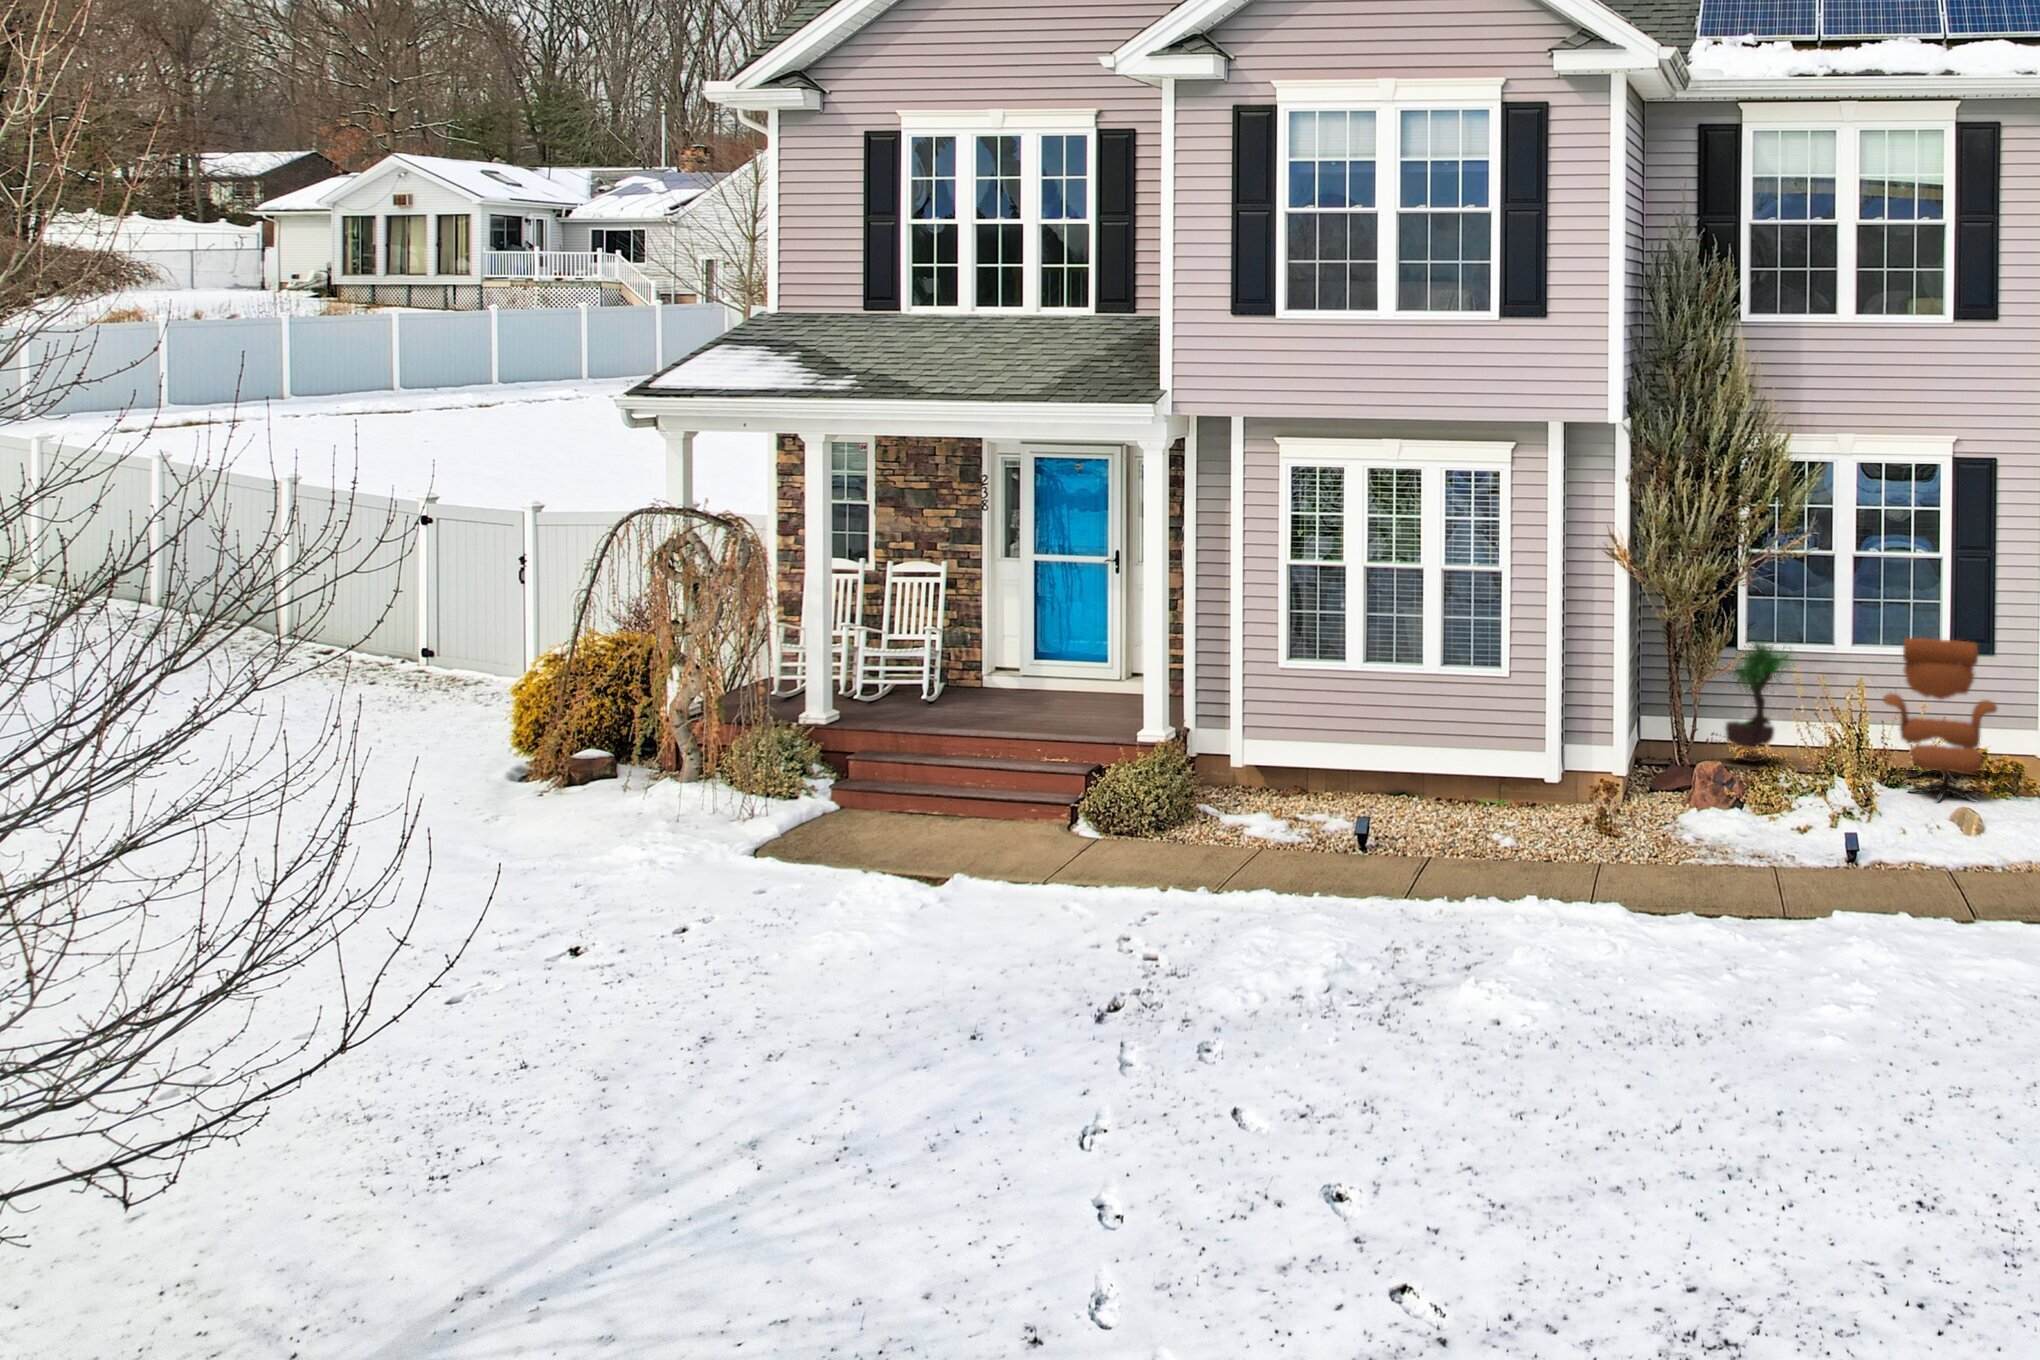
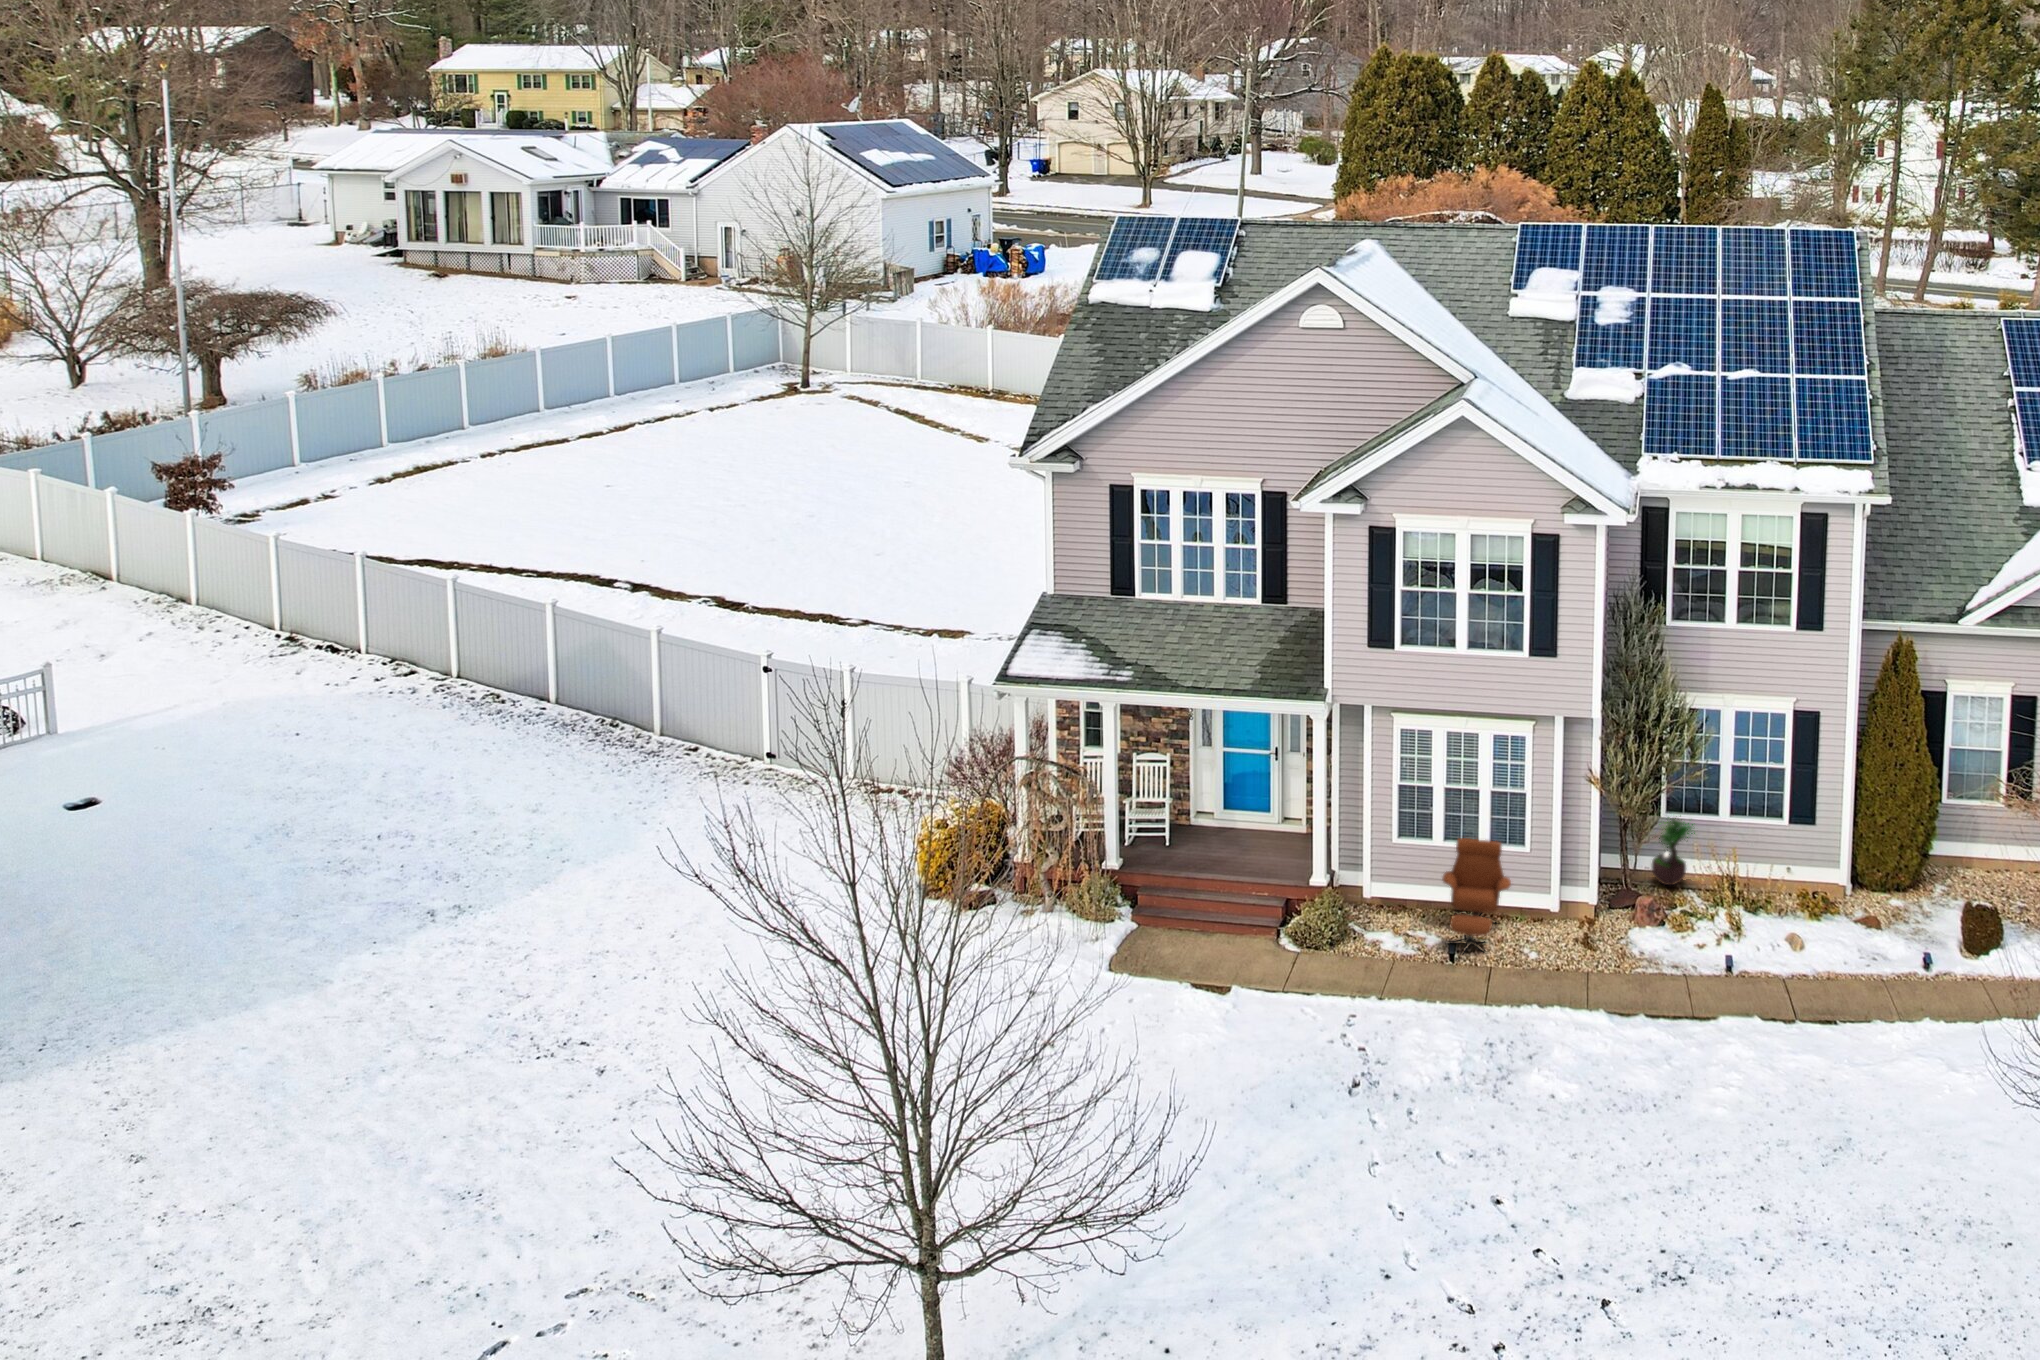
lounge chair: present [1883,638,1997,803] -> present [1442,838,1511,954]

